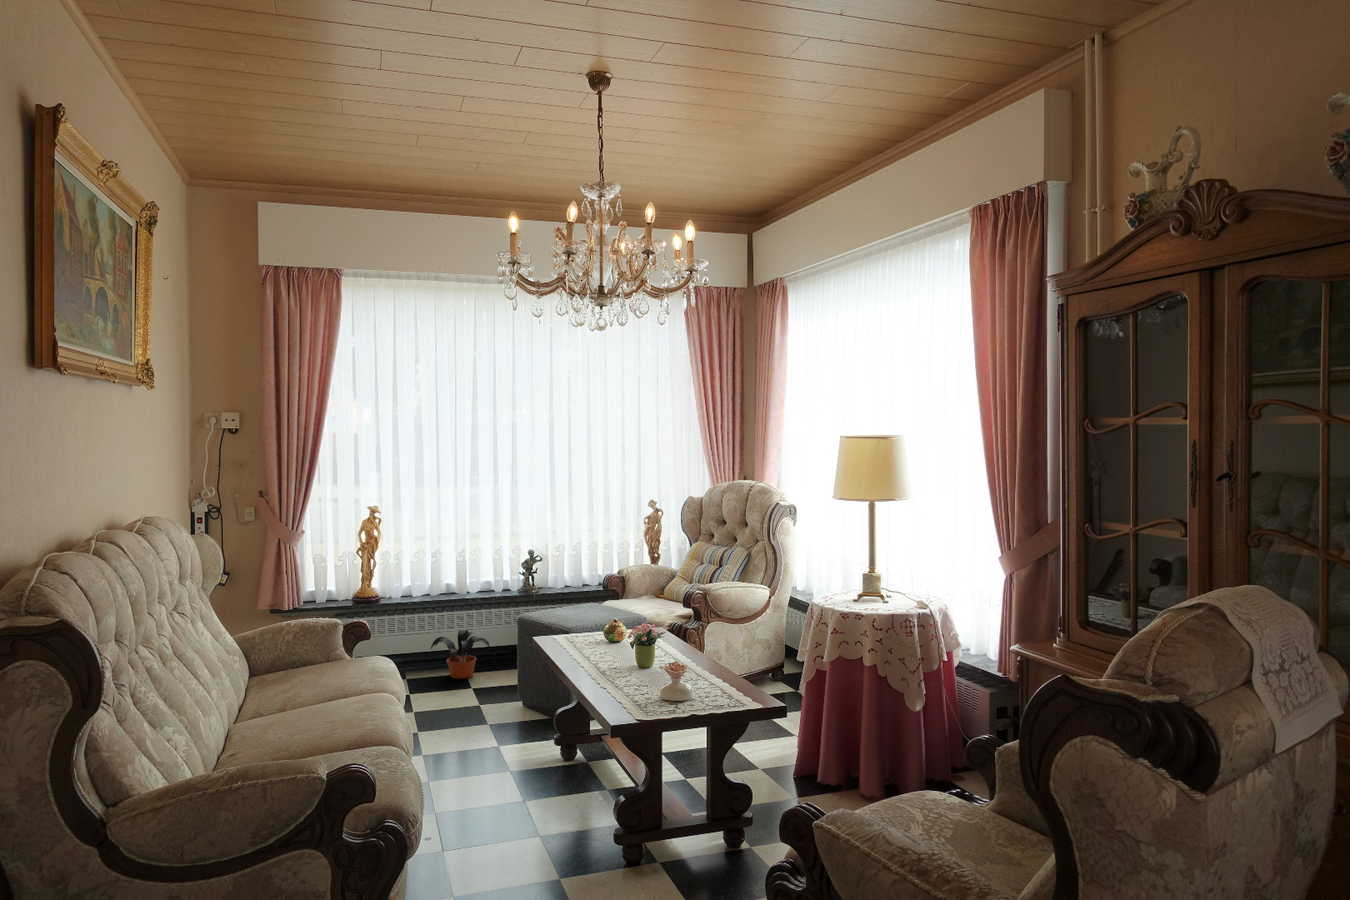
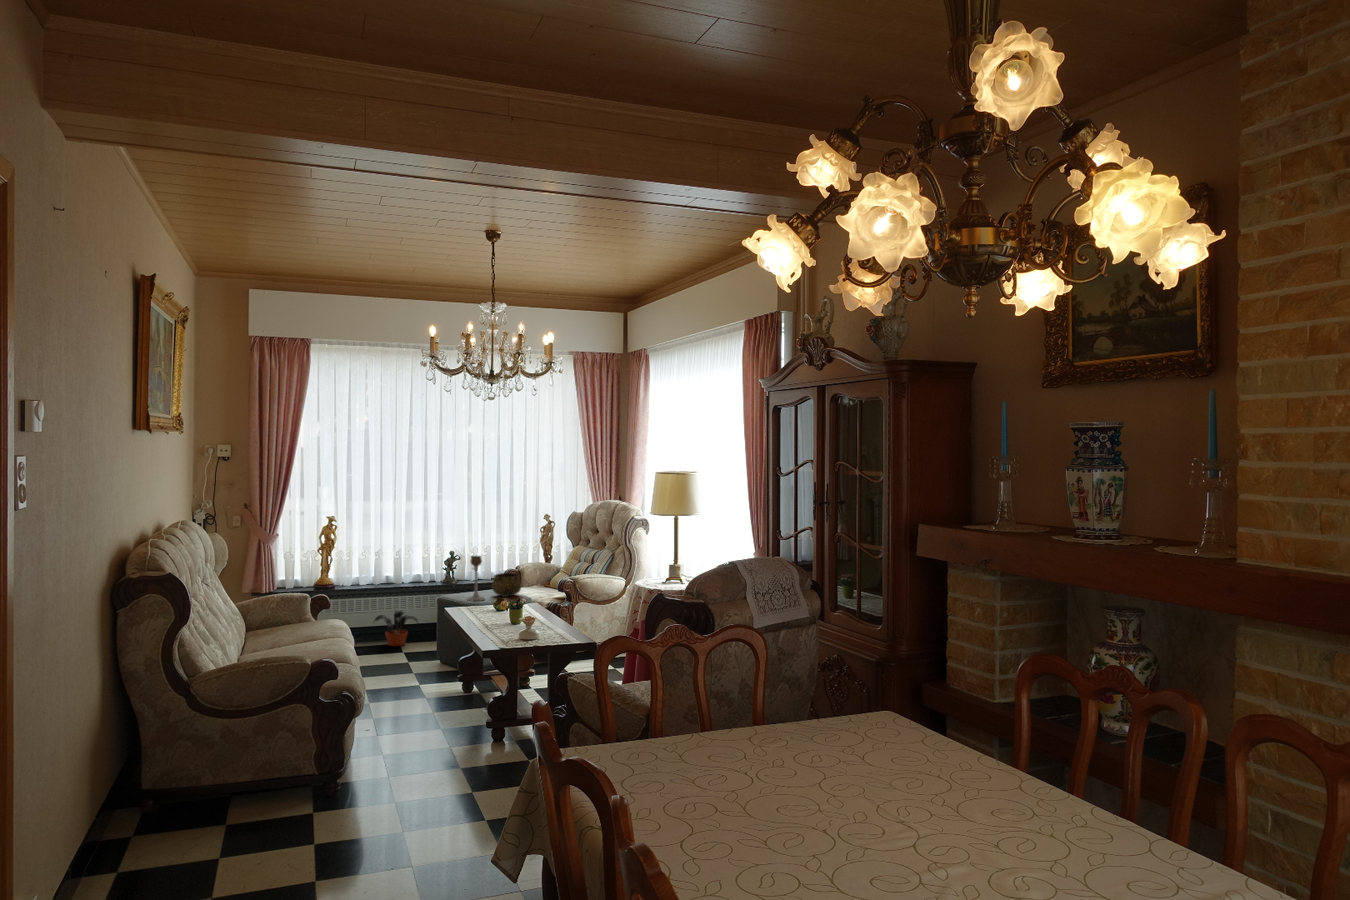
candle holder: none [559,558,584,622] -> present [468,556,485,601]
decorative bowl: none [590,581,631,614] -> present [492,573,521,597]

